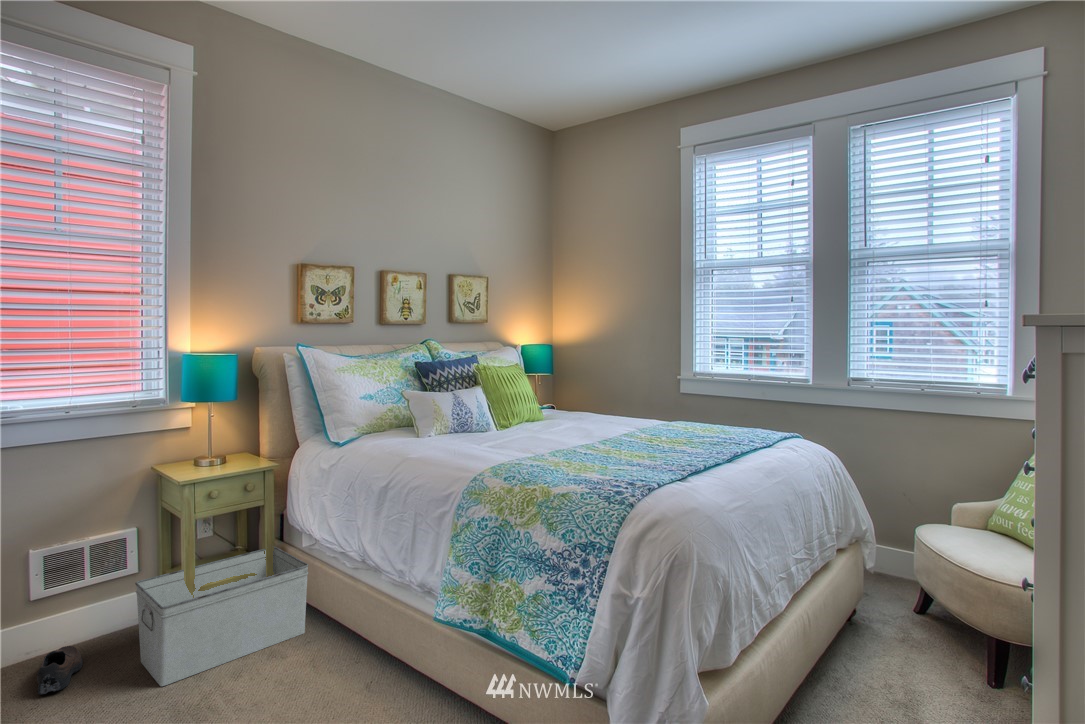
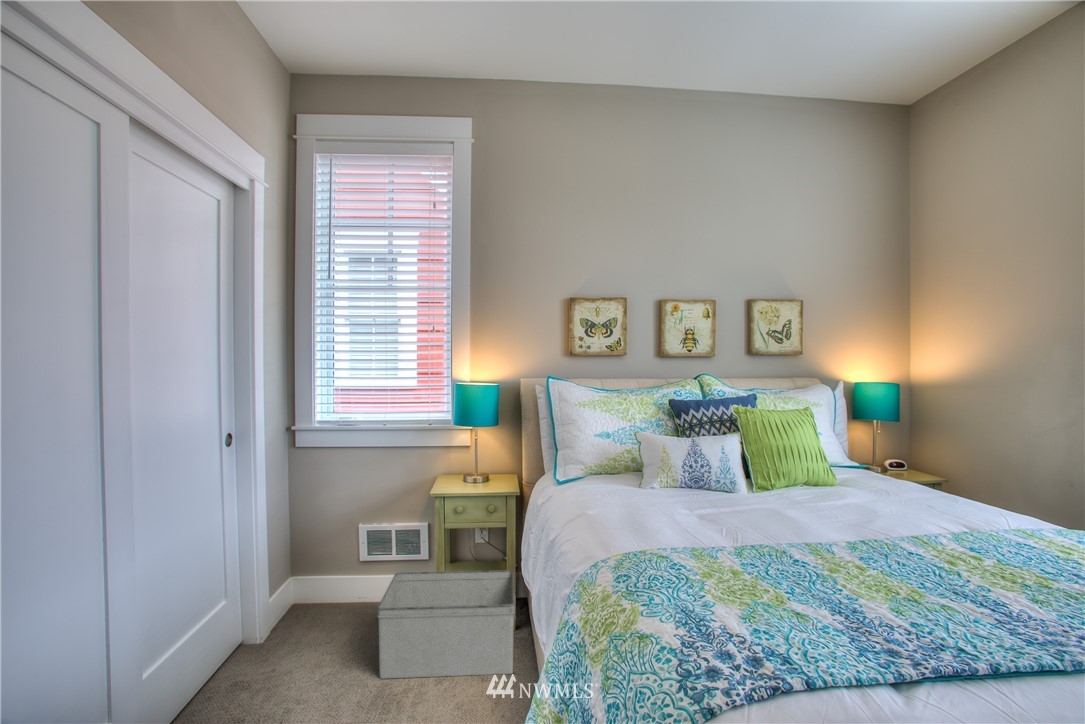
shoe: present [37,646,83,695] -> none [323,607,371,647]

